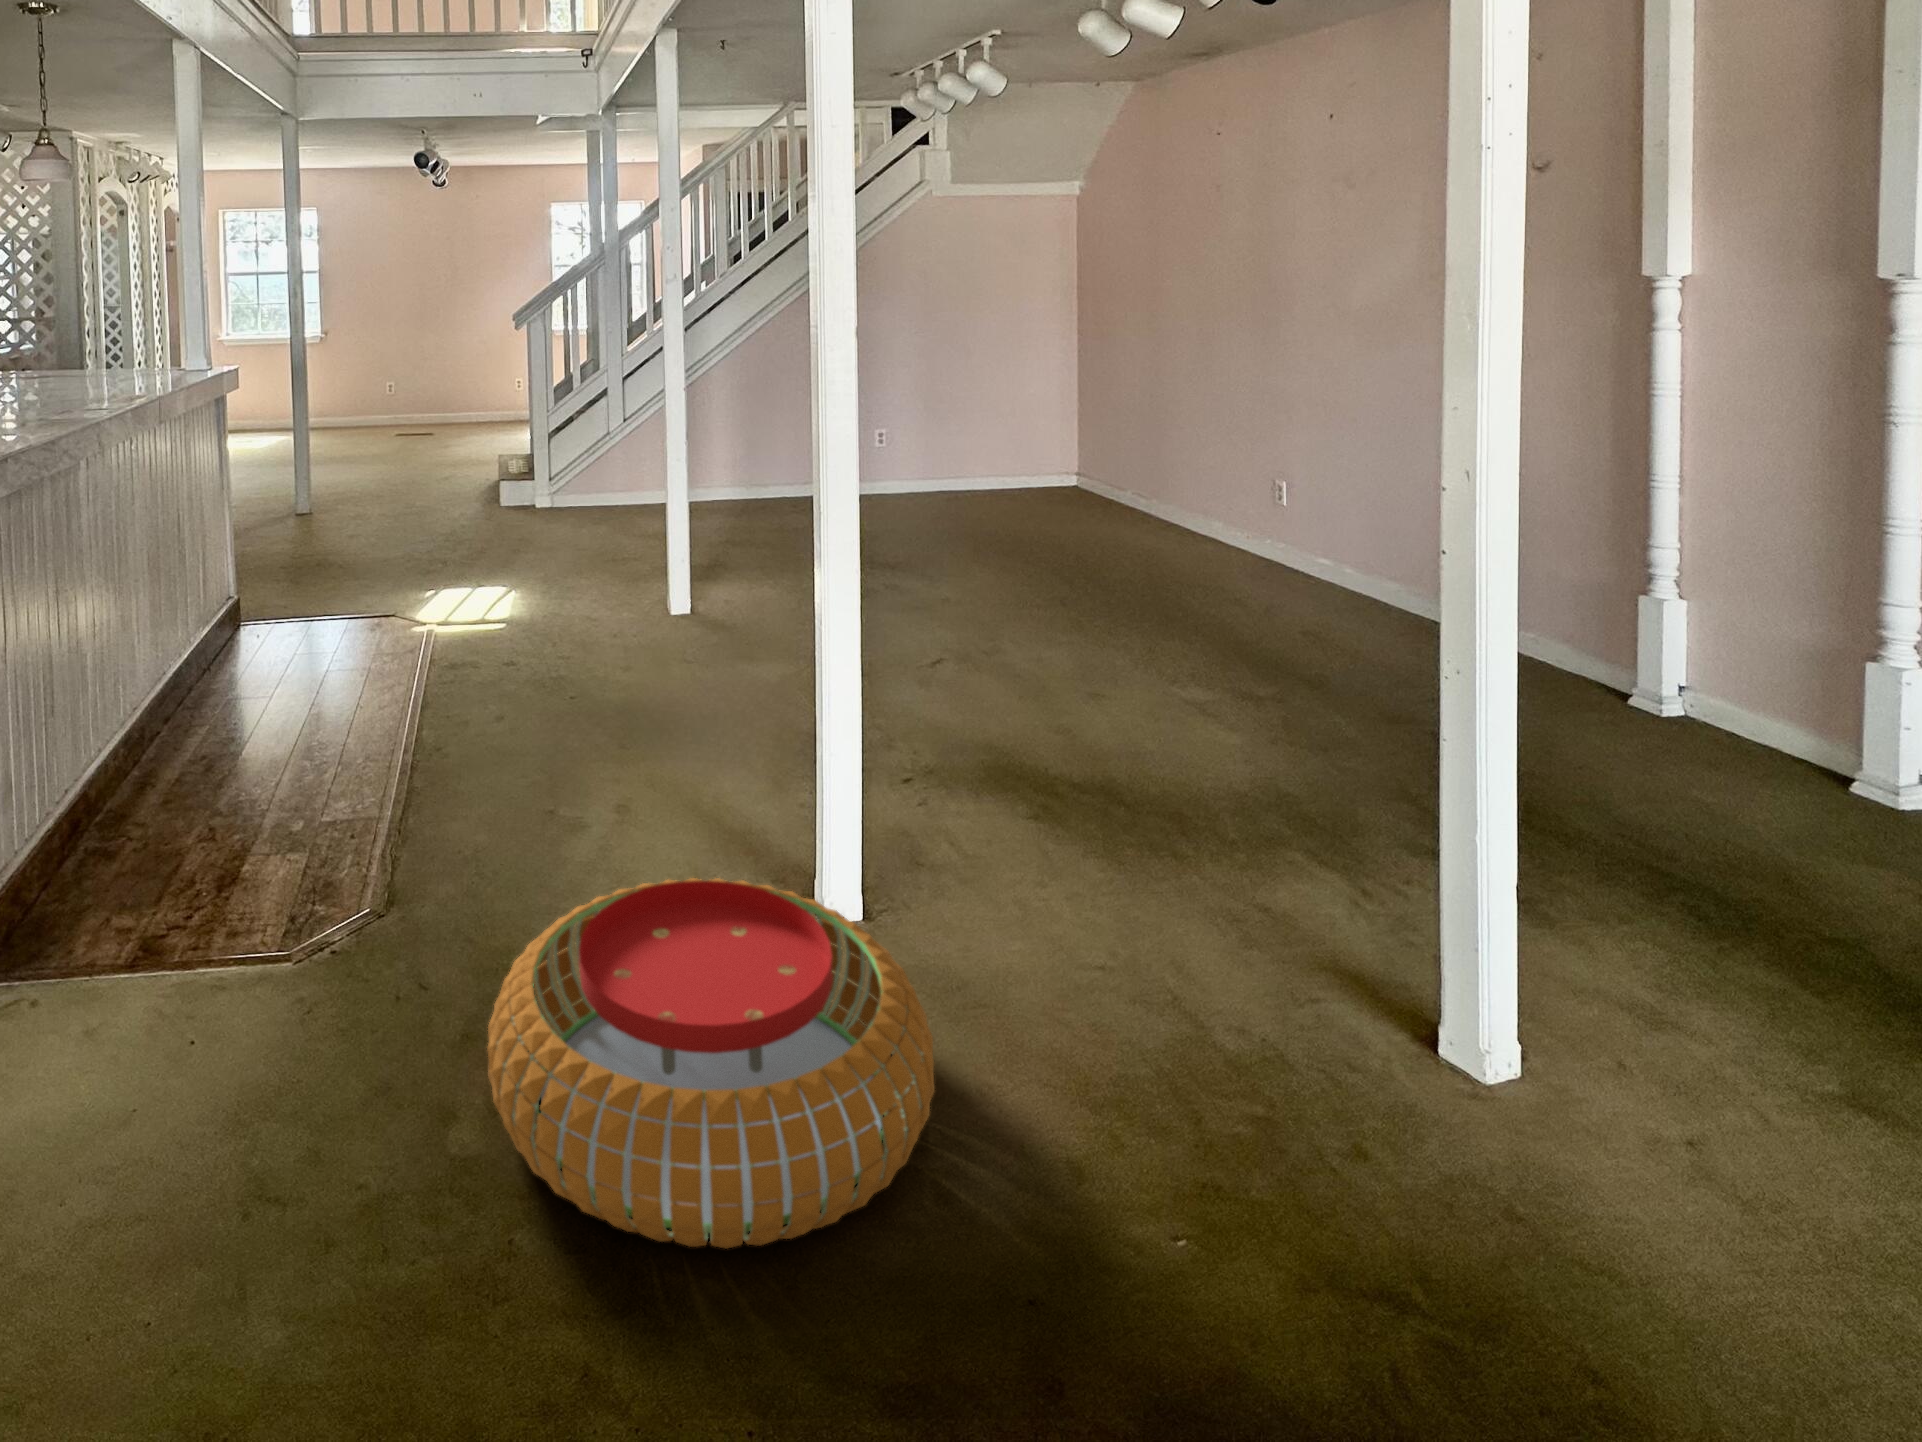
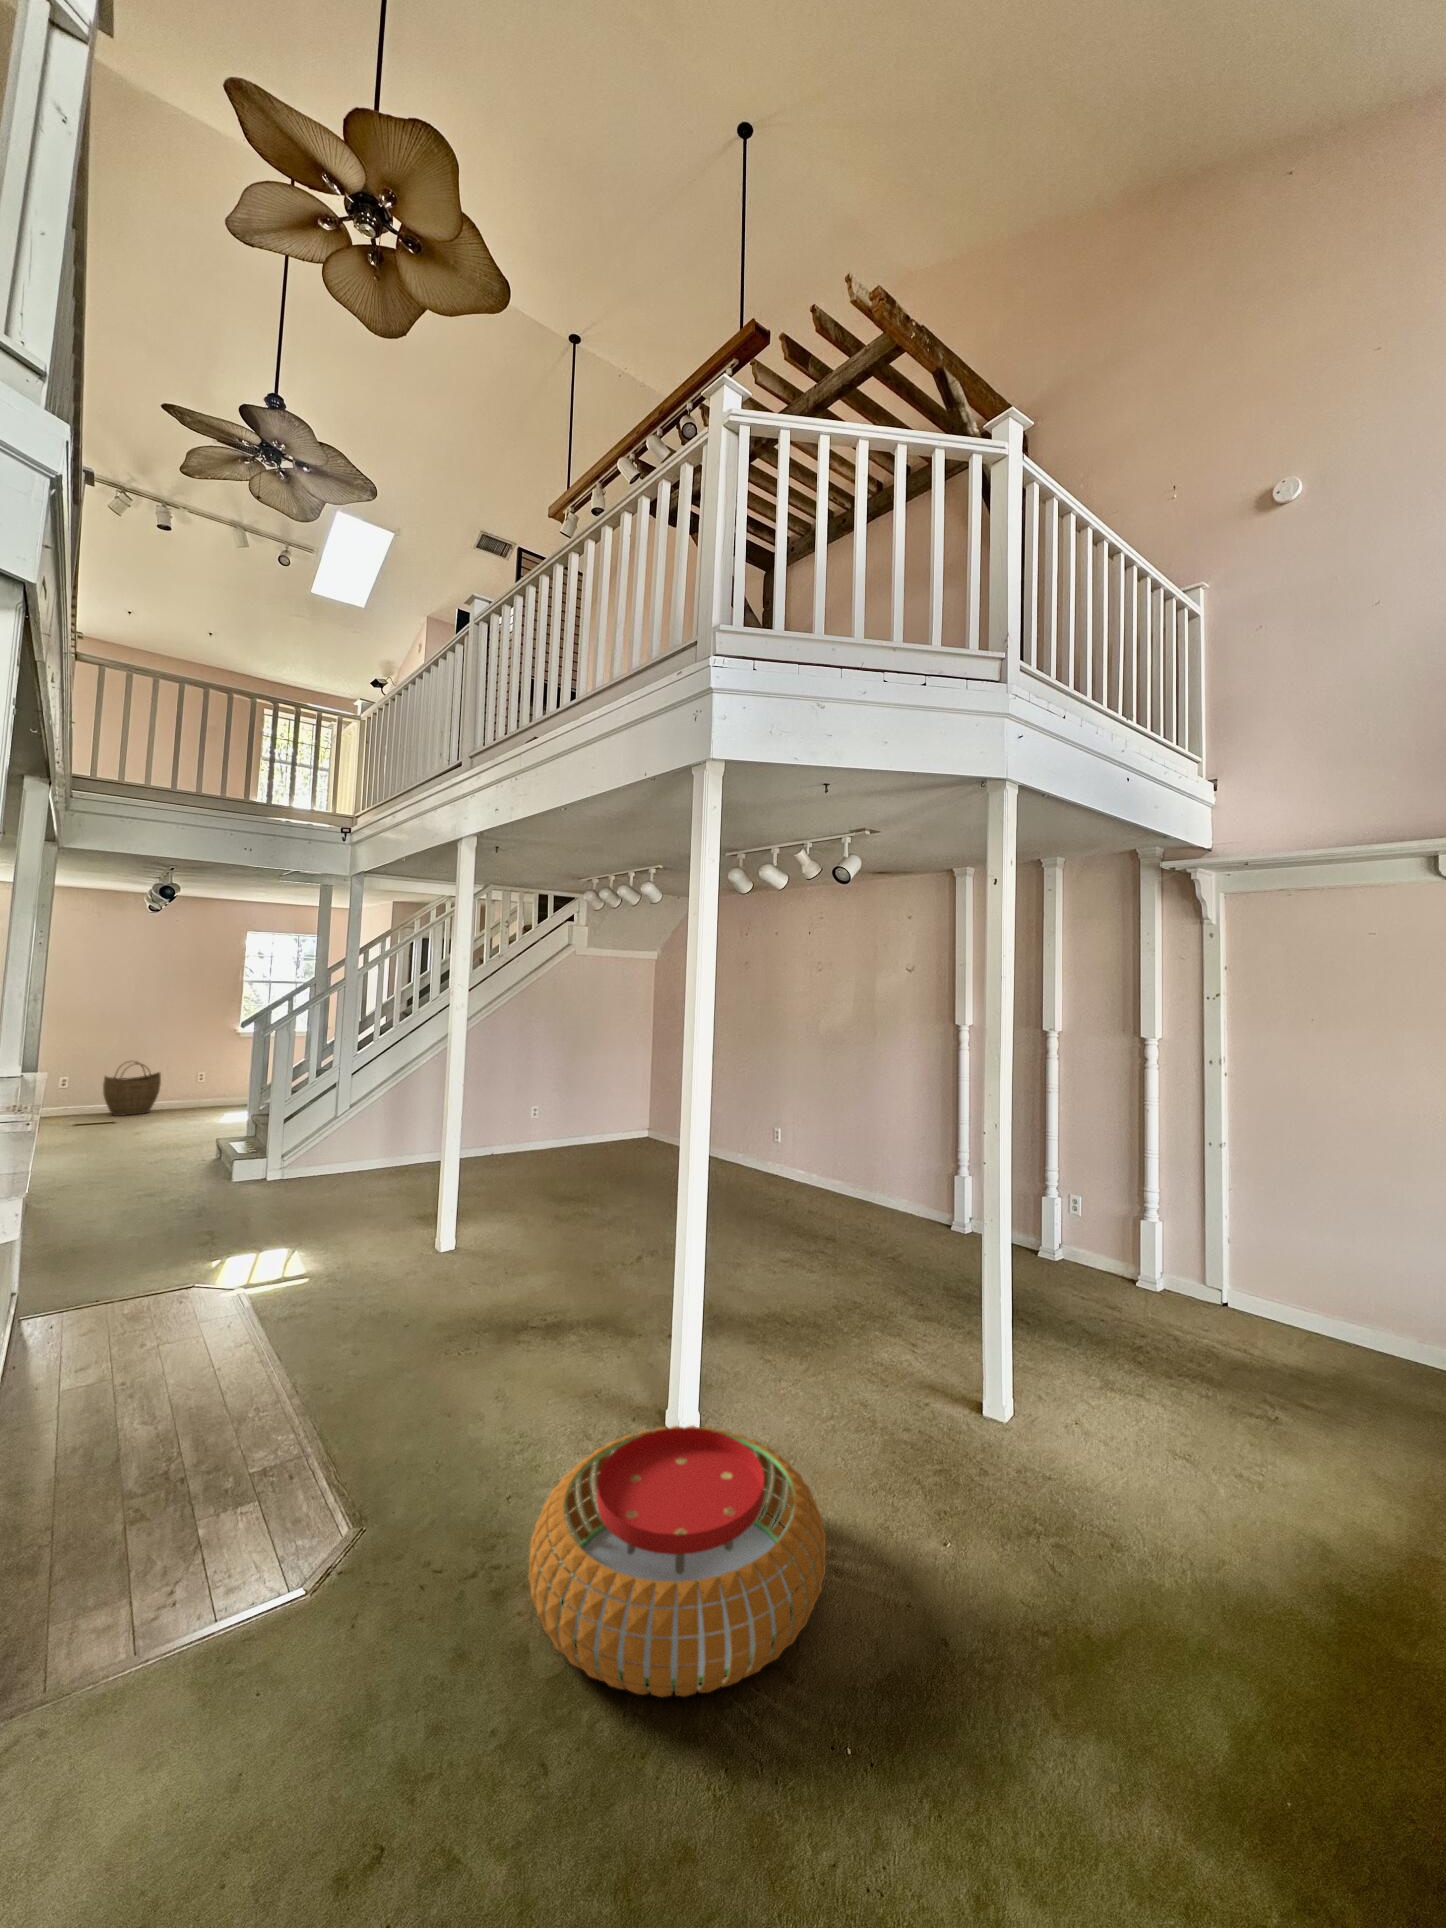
woven basket: none [420,366,474,429] -> present [103,1062,161,1116]

